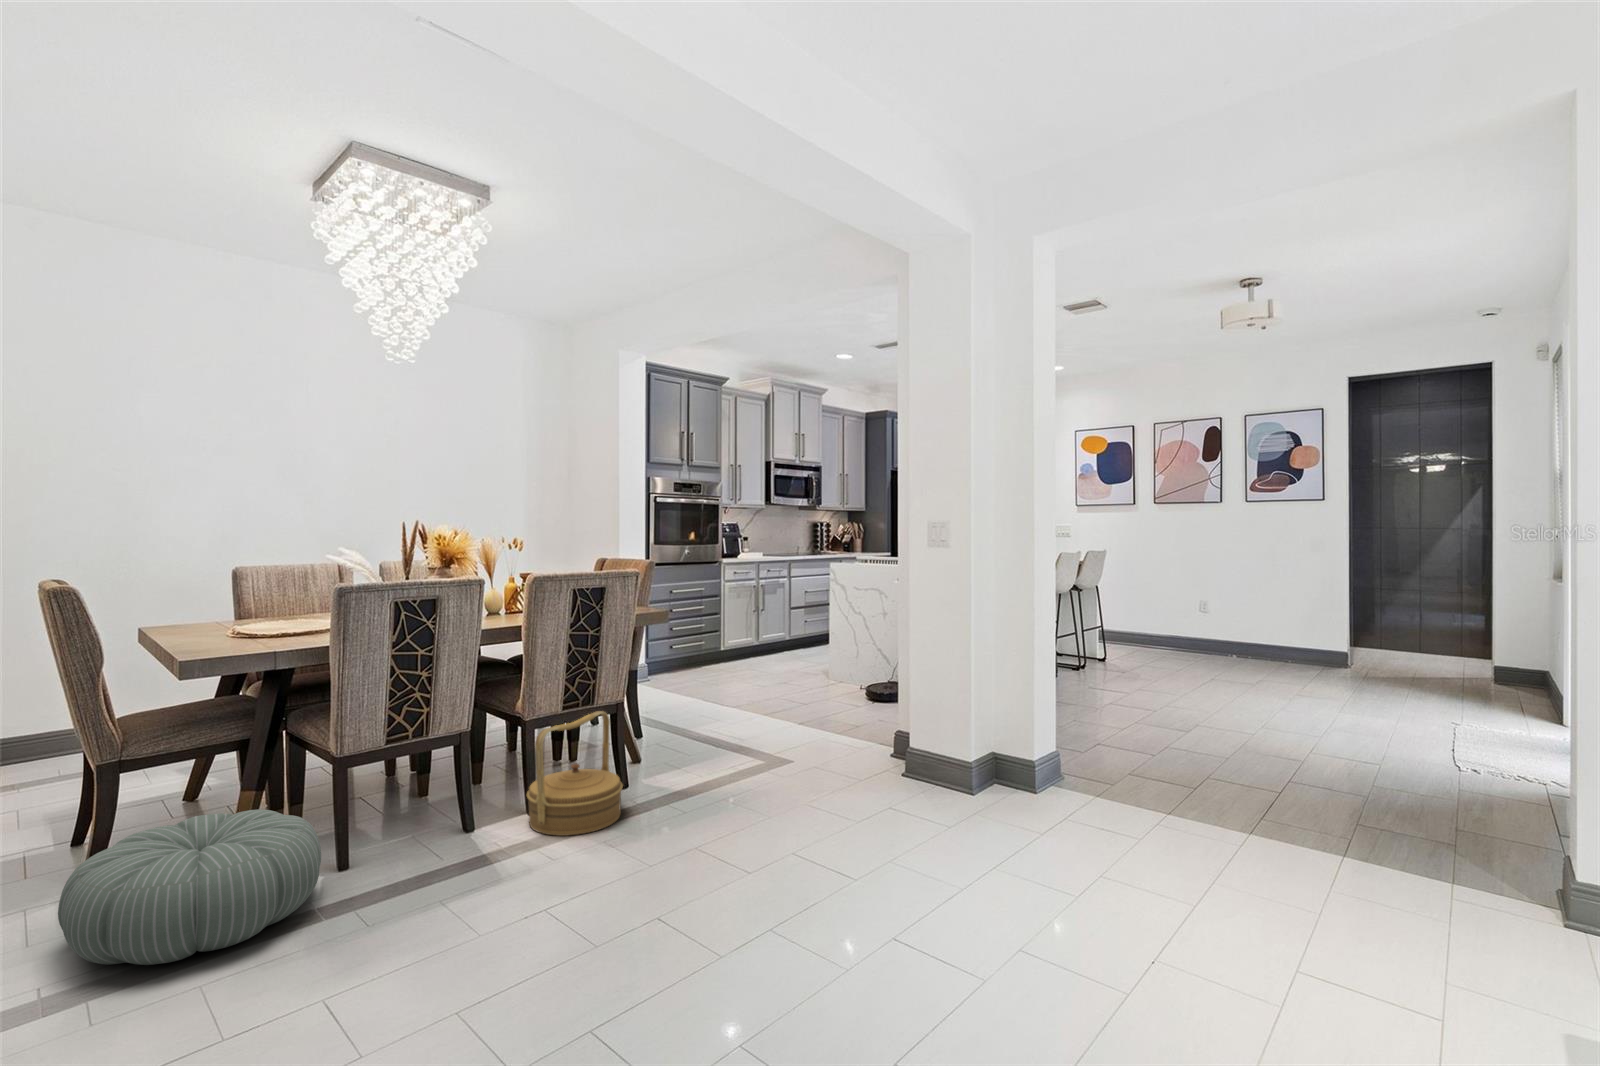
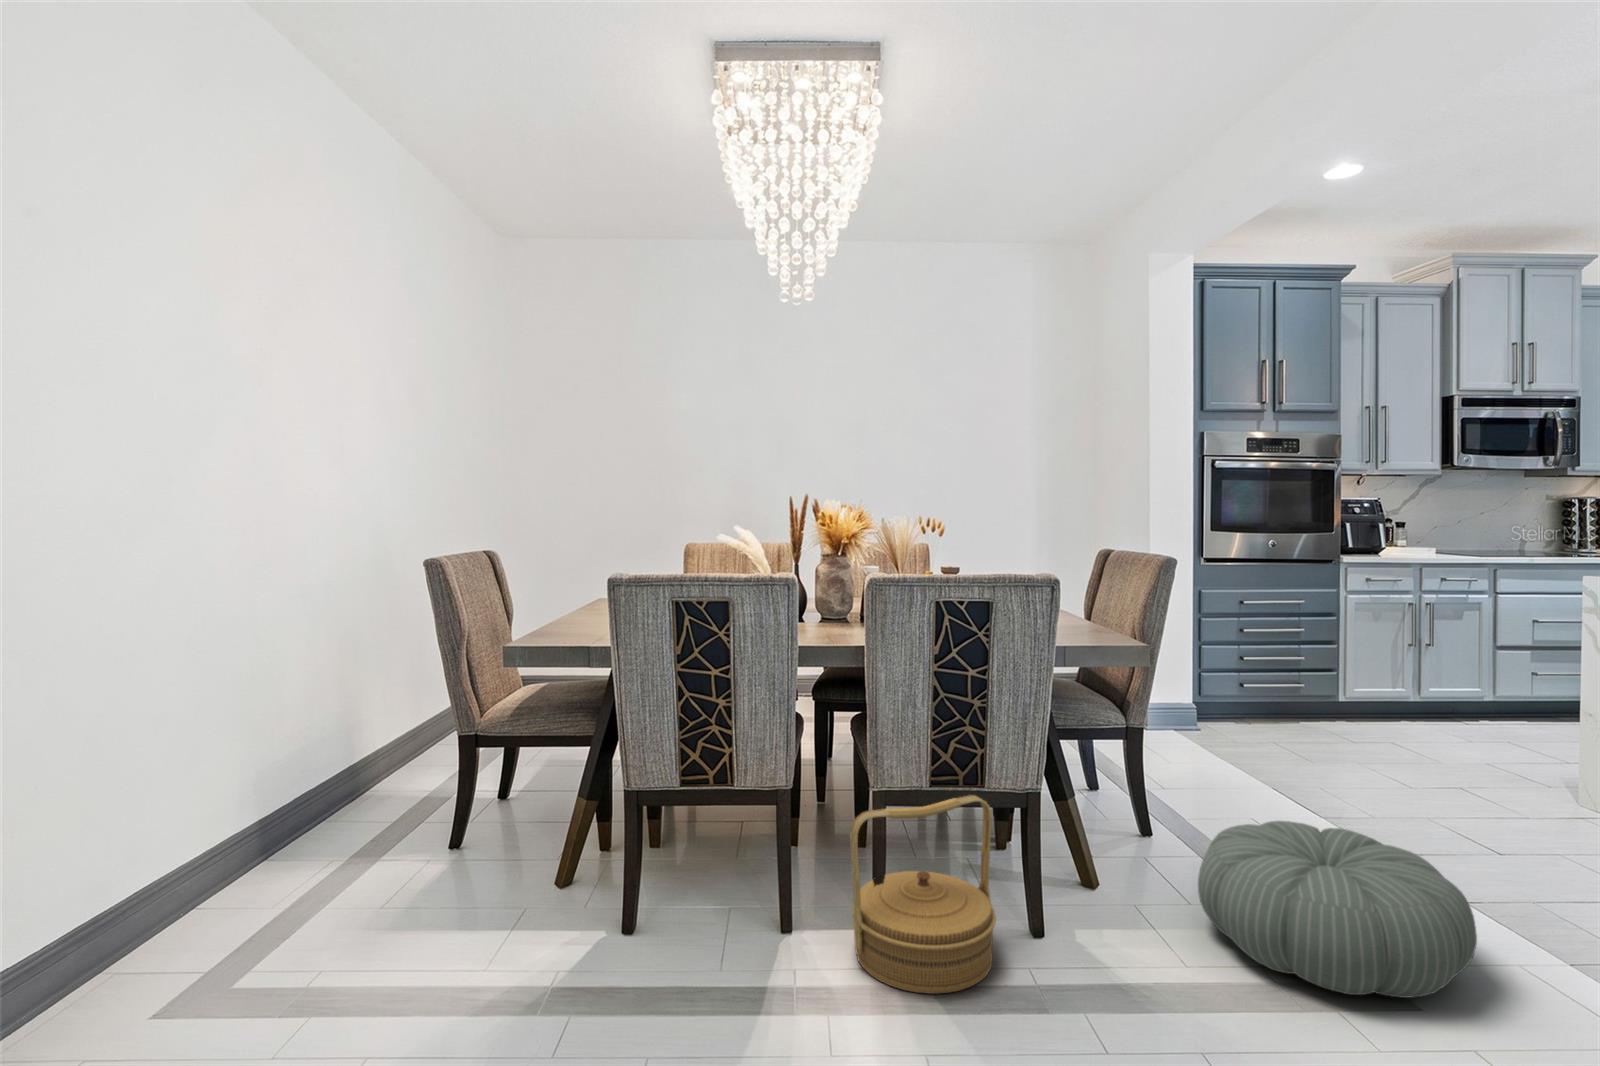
pouf: present [58,809,321,965] -> present [1198,821,1477,998]

